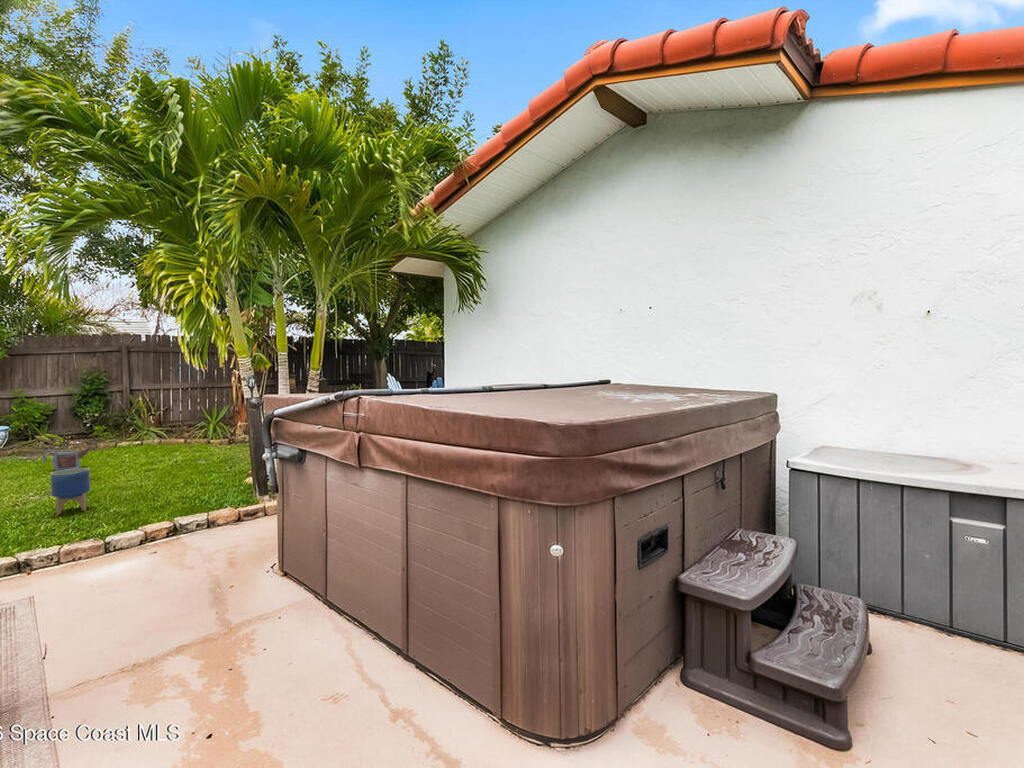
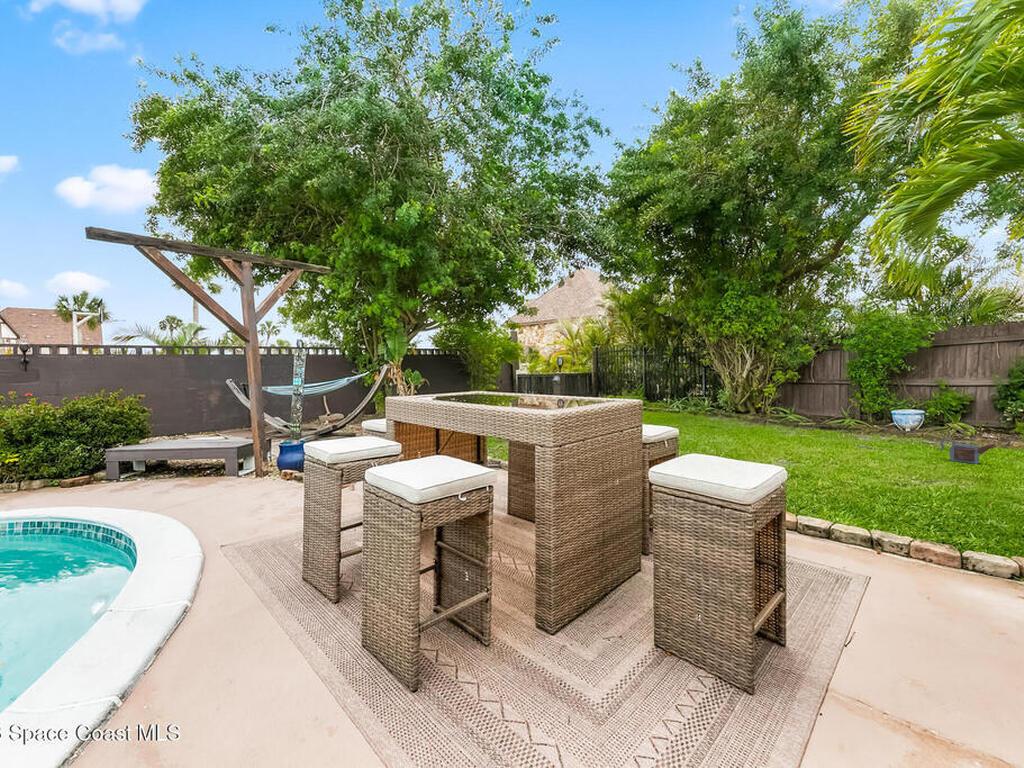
planter: present [51,468,91,515] -> none [924,462,967,511]

